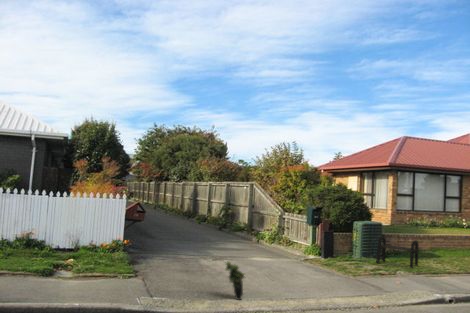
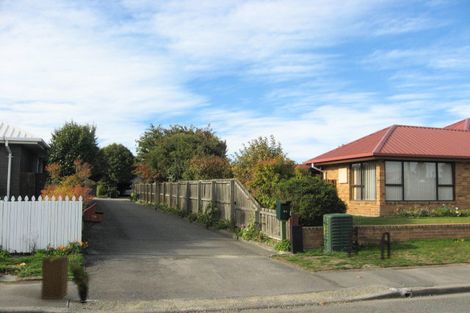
cardboard box: none [109,253,134,294] -> present [41,256,68,299]
potted plant: present [225,261,244,300] -> present [68,262,90,303]

